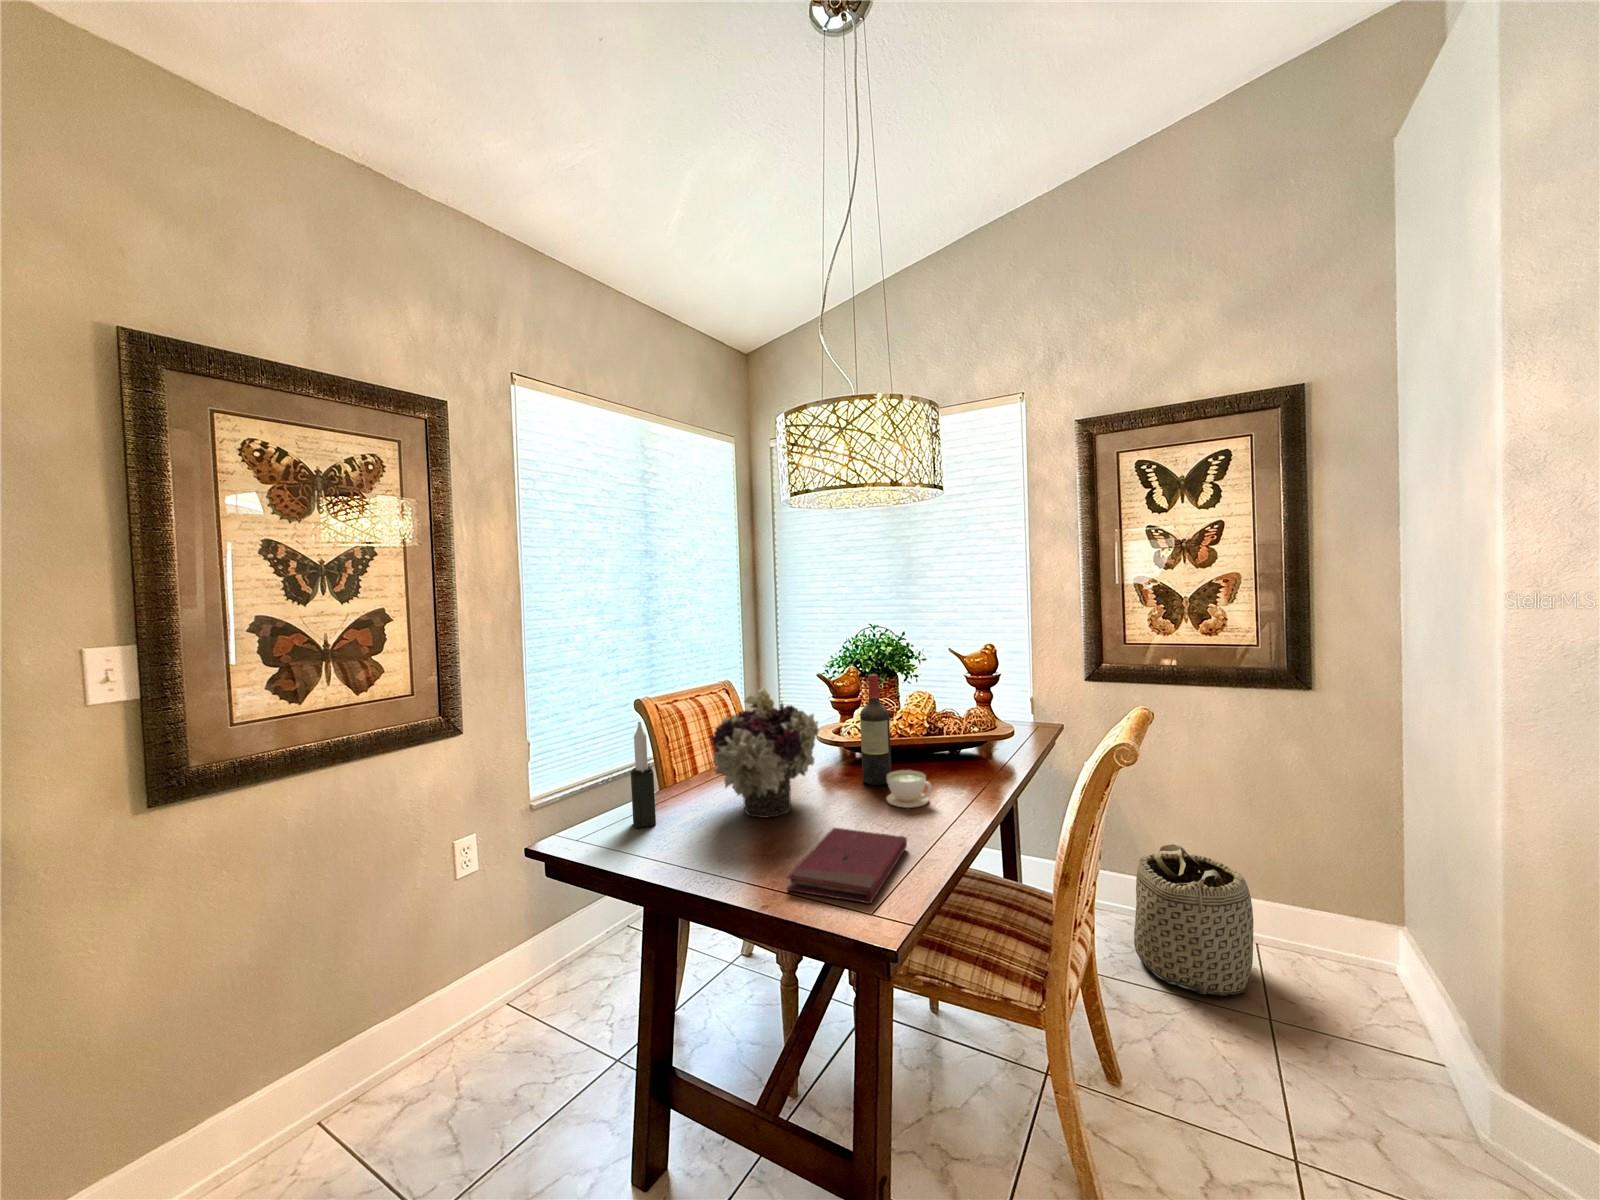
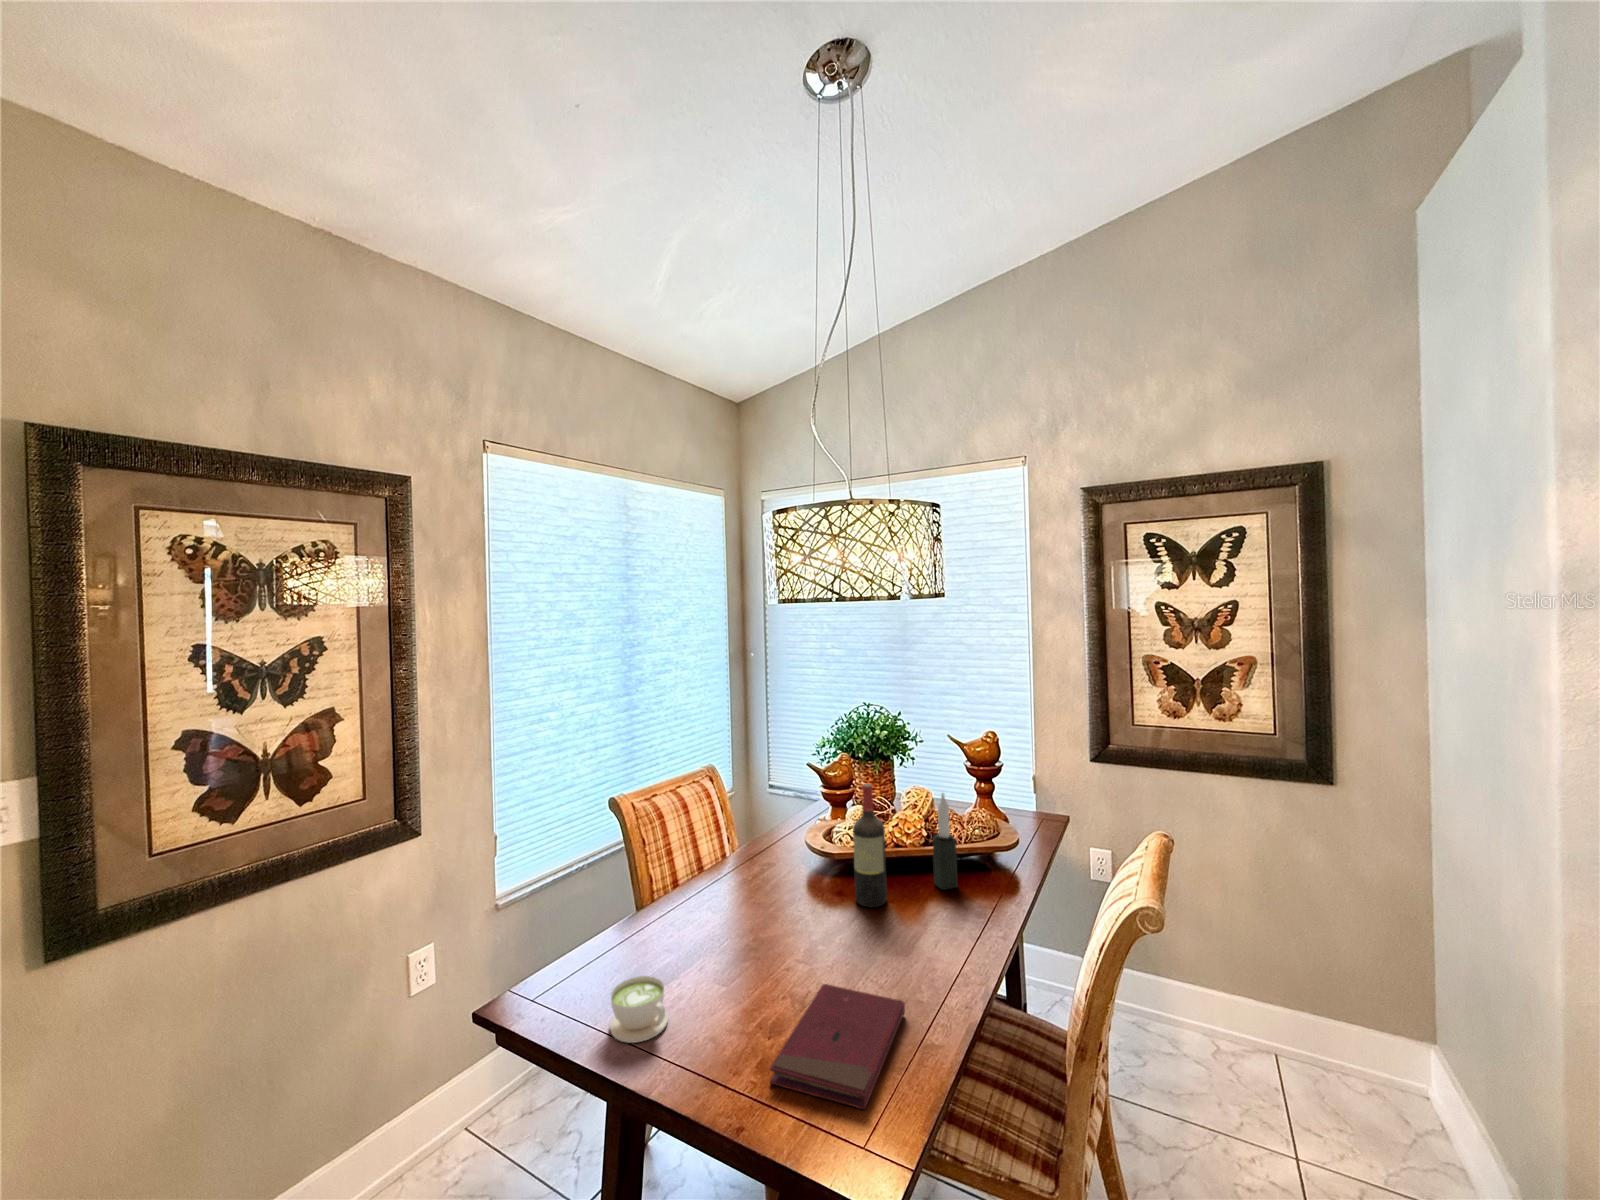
flower arrangement: present [710,688,819,818] -> none [687,808,808,958]
candle: present [631,721,656,828] -> present [933,793,958,890]
coffee cup: present [887,770,932,808] -> present [610,976,669,1043]
basket: present [1134,844,1254,996] -> none [1146,950,1276,1127]

